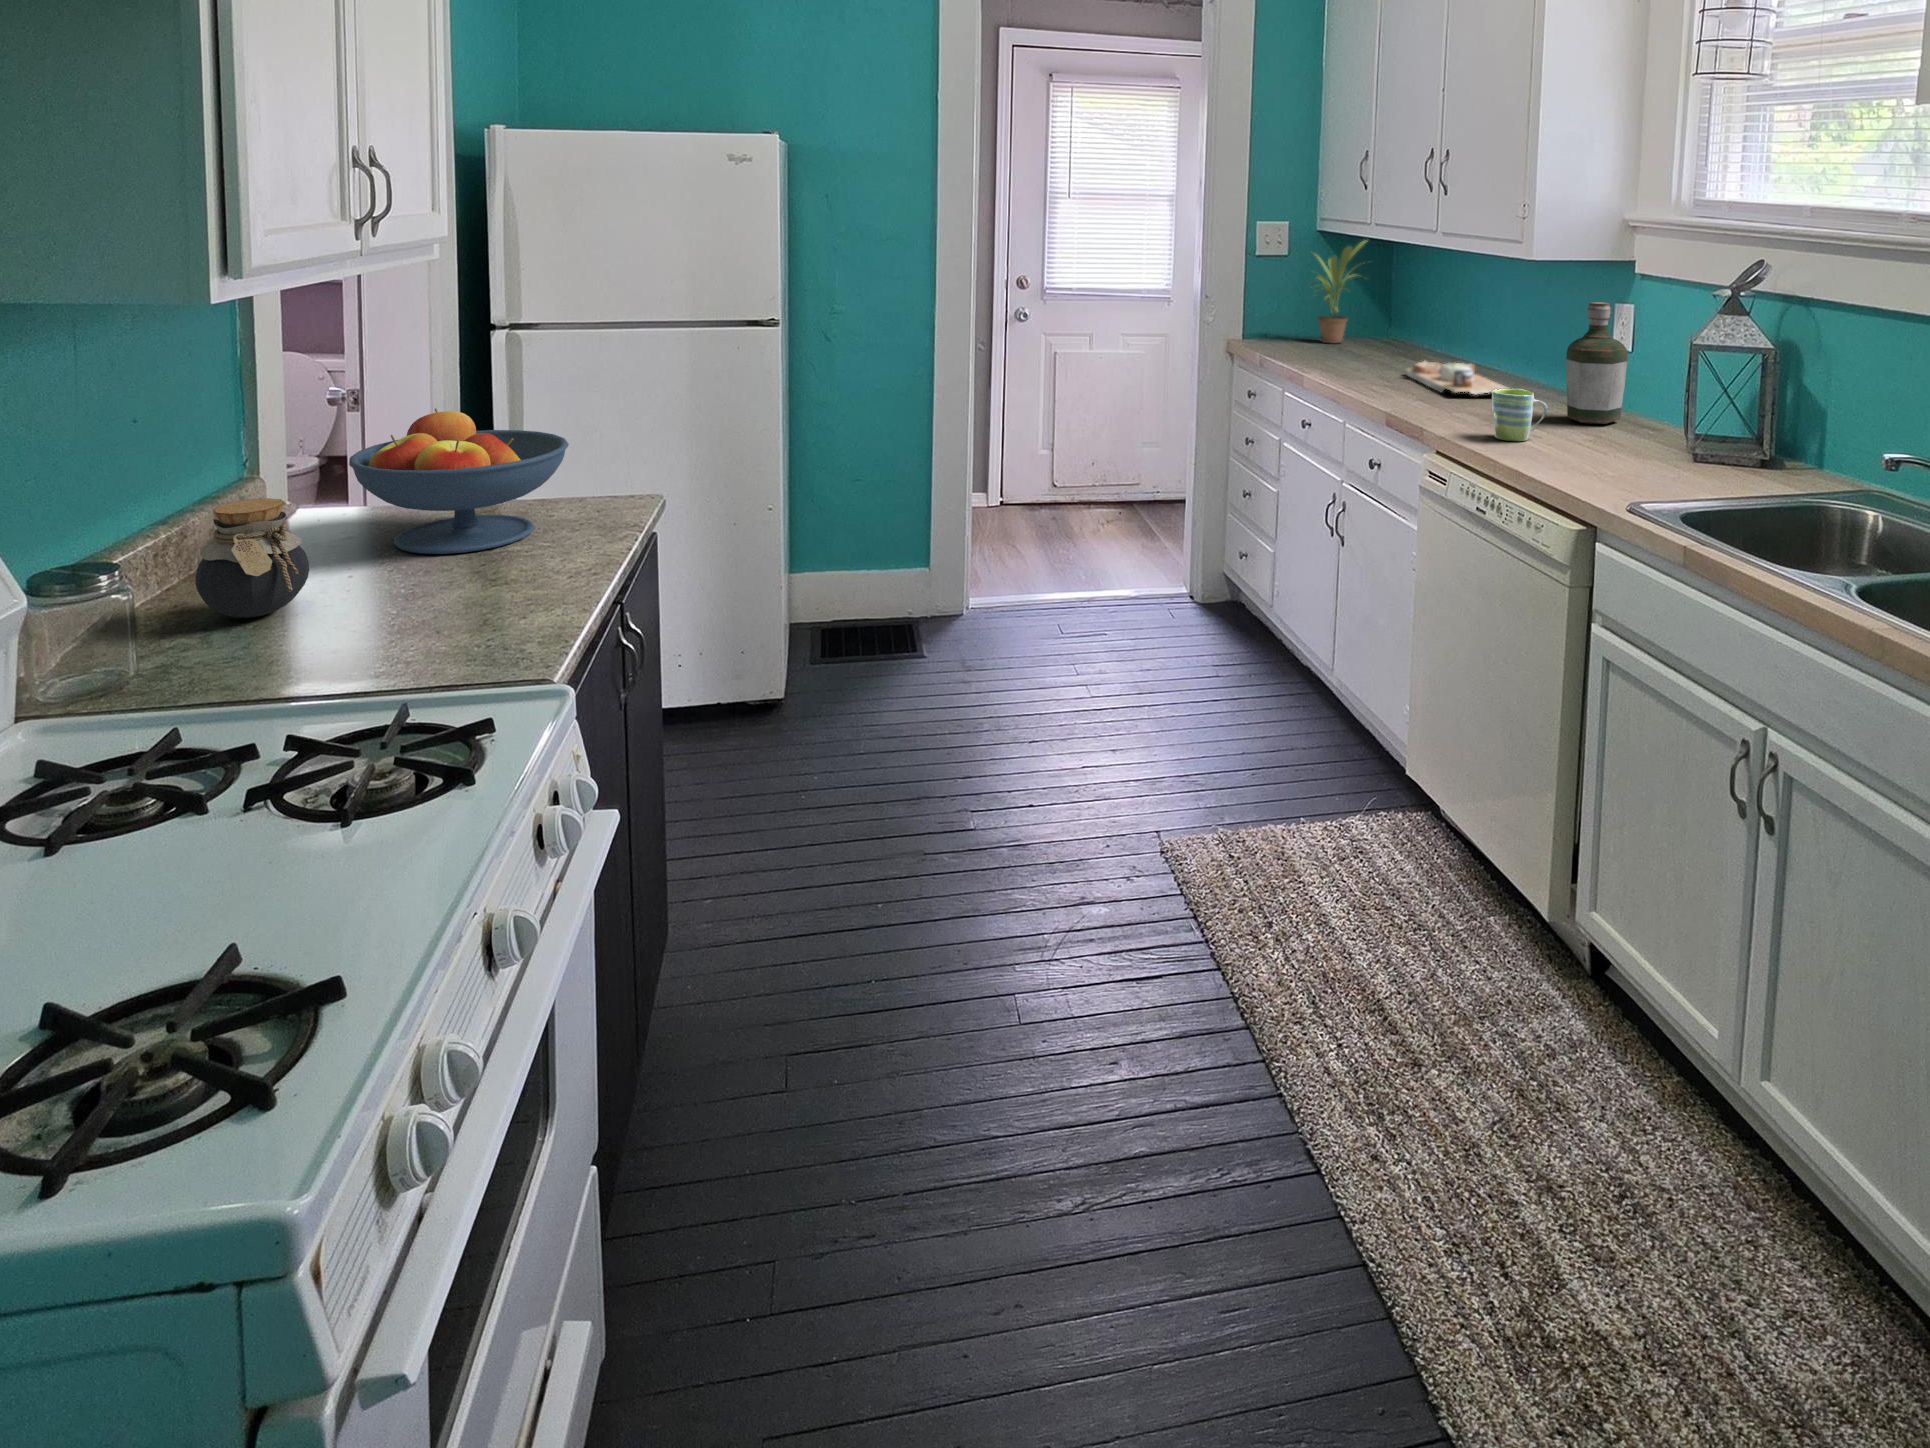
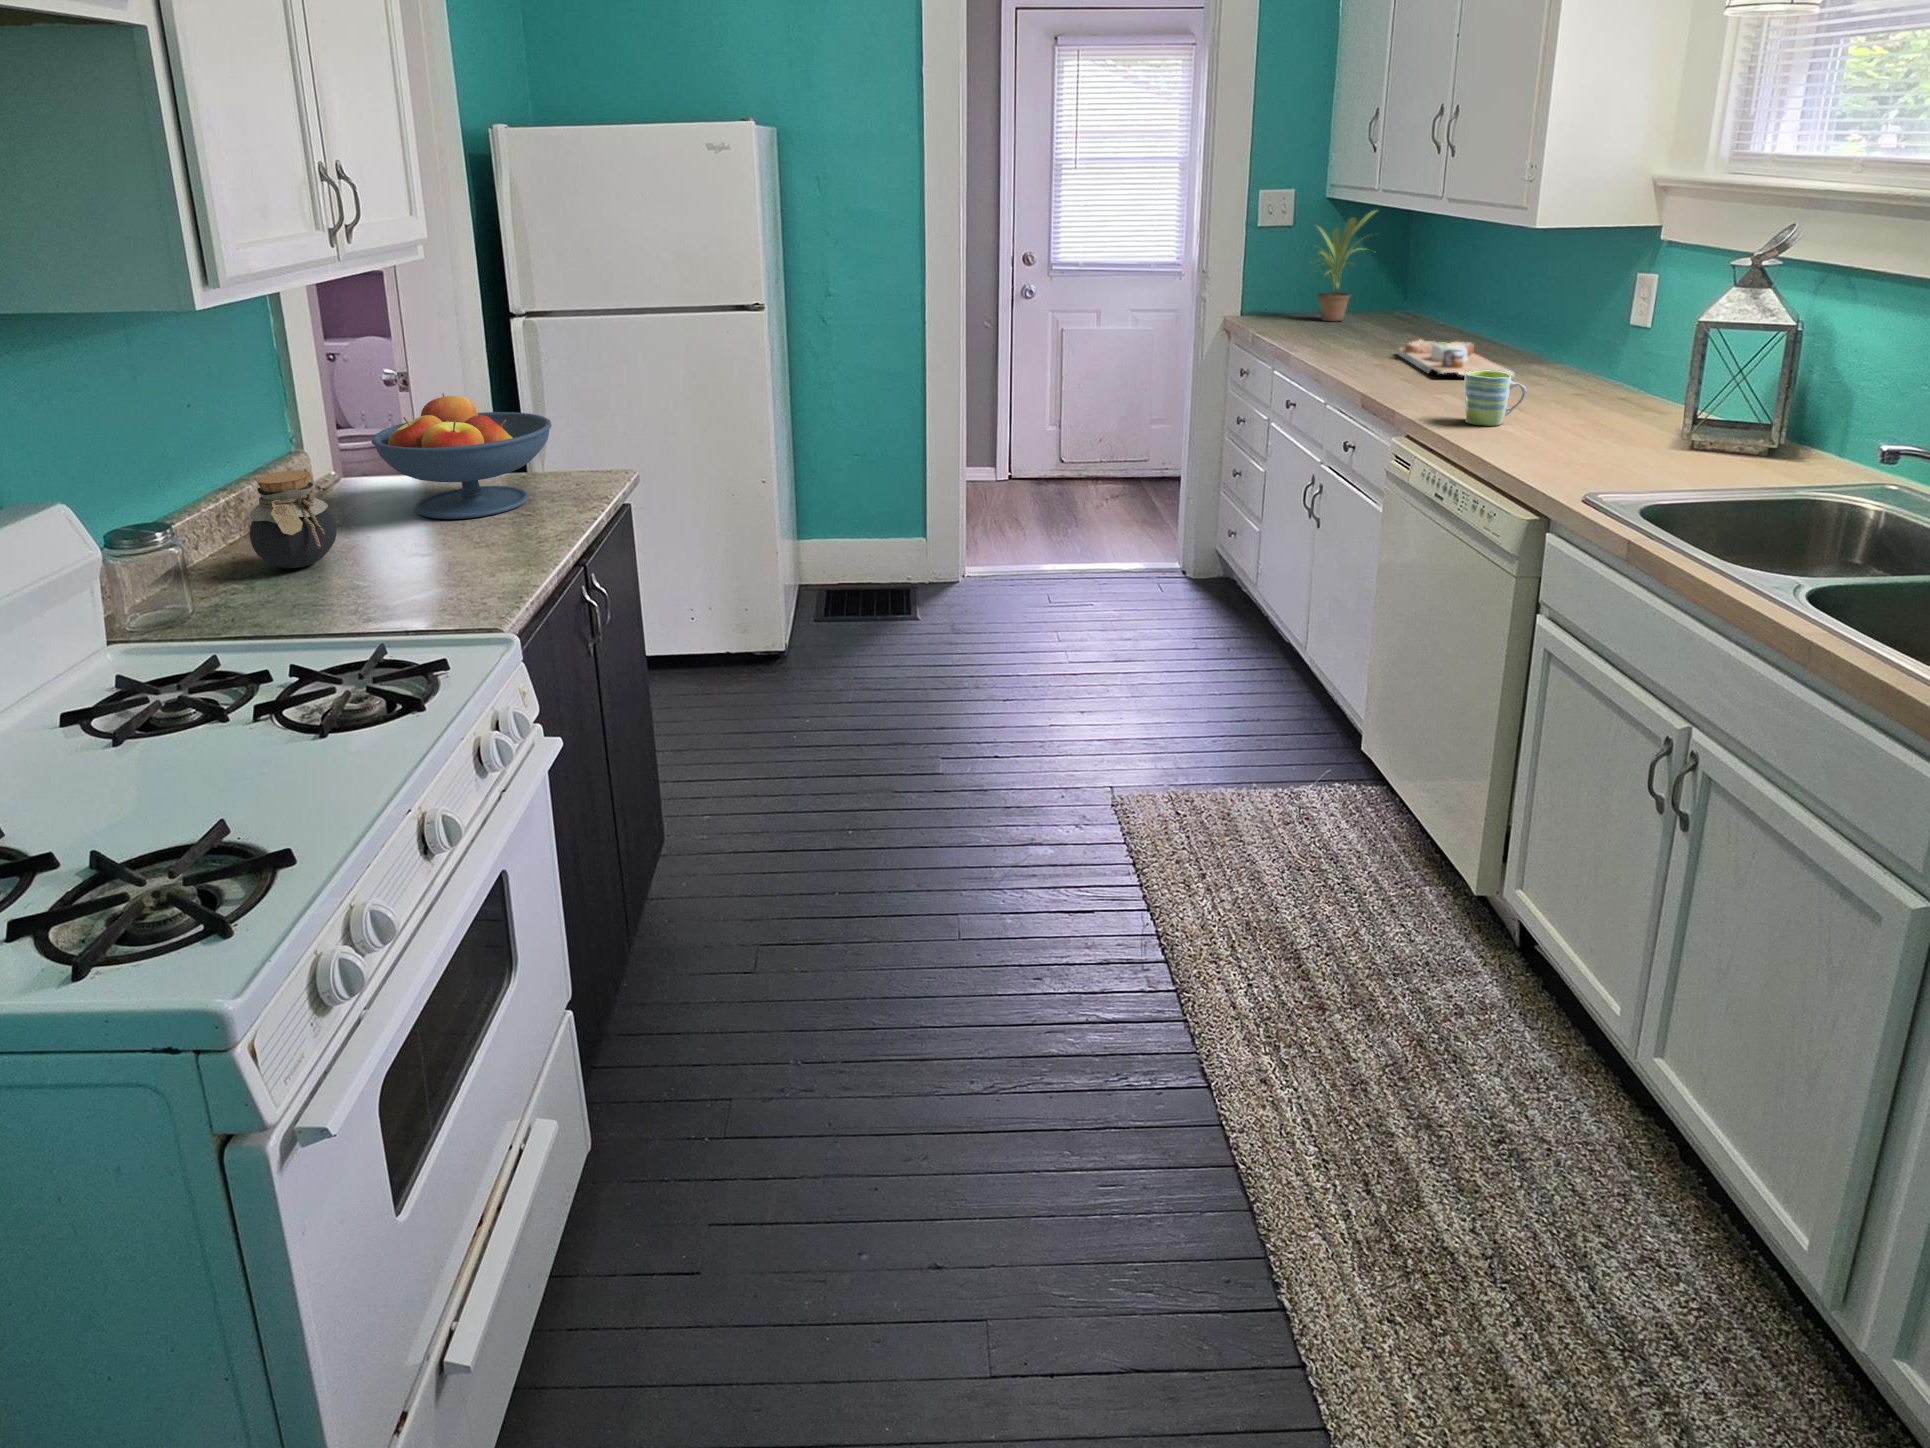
bottle: present [1566,302,1628,424] -> none [1558,275,1633,408]

